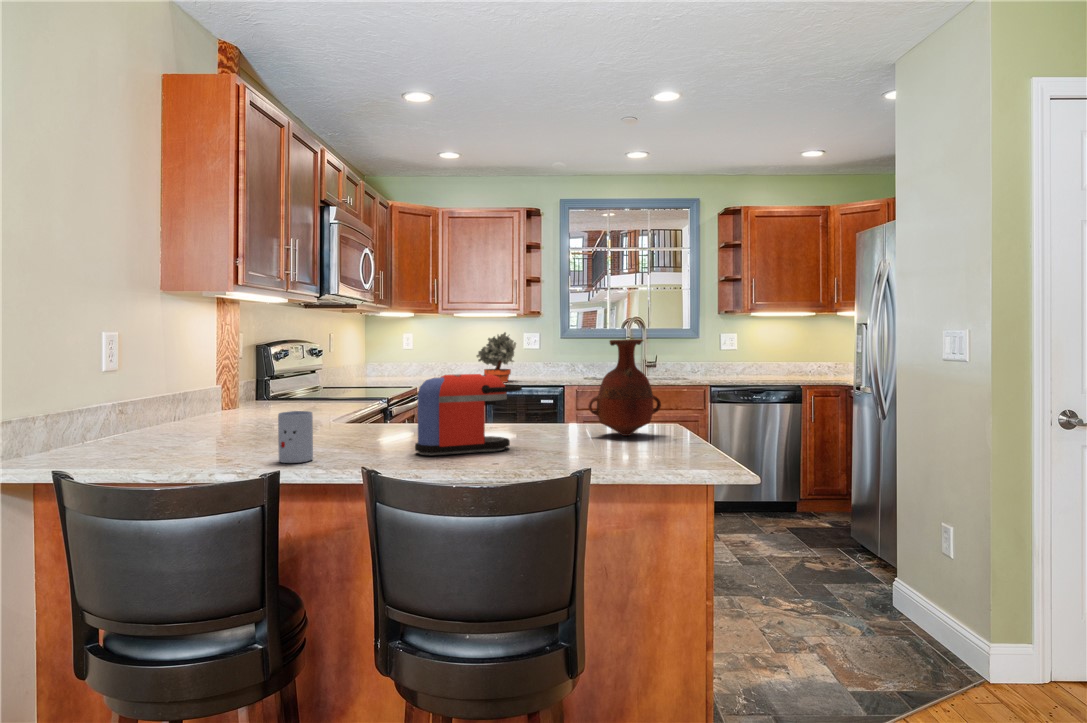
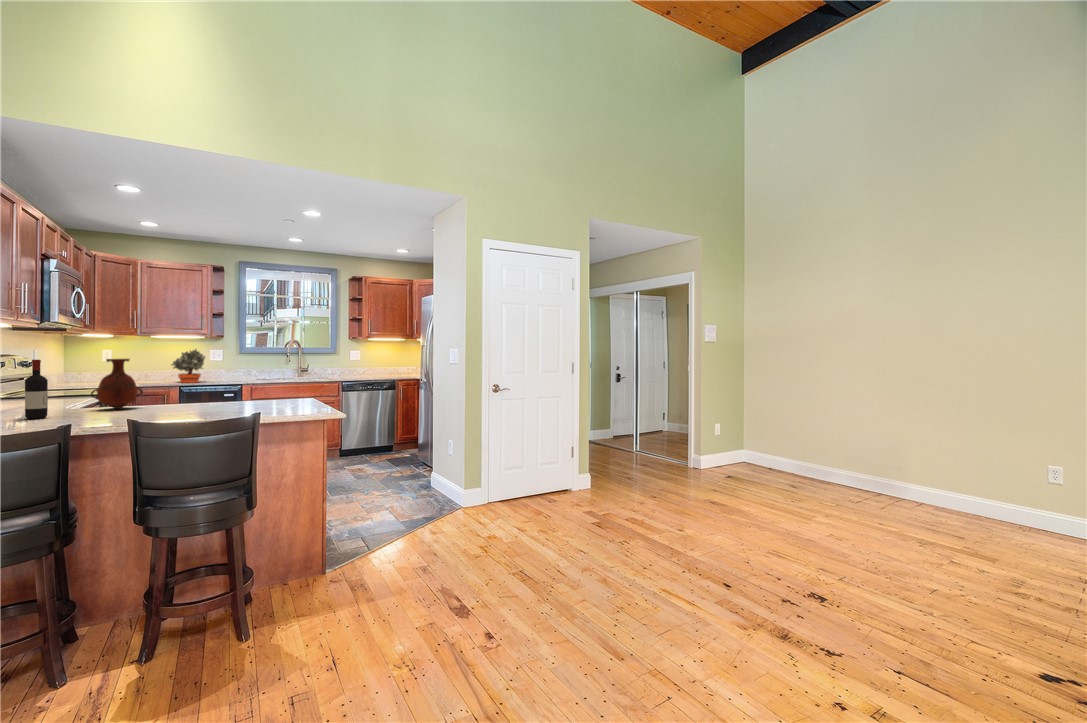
vase: present [588,339,661,436] -> present [91,359,143,409]
wine bottle: none [245,341,275,445] -> present [25,360,48,419]
coffee maker: present [415,374,522,455] -> none [155,377,218,416]
mug: present [278,411,313,463] -> none [68,397,90,423]

